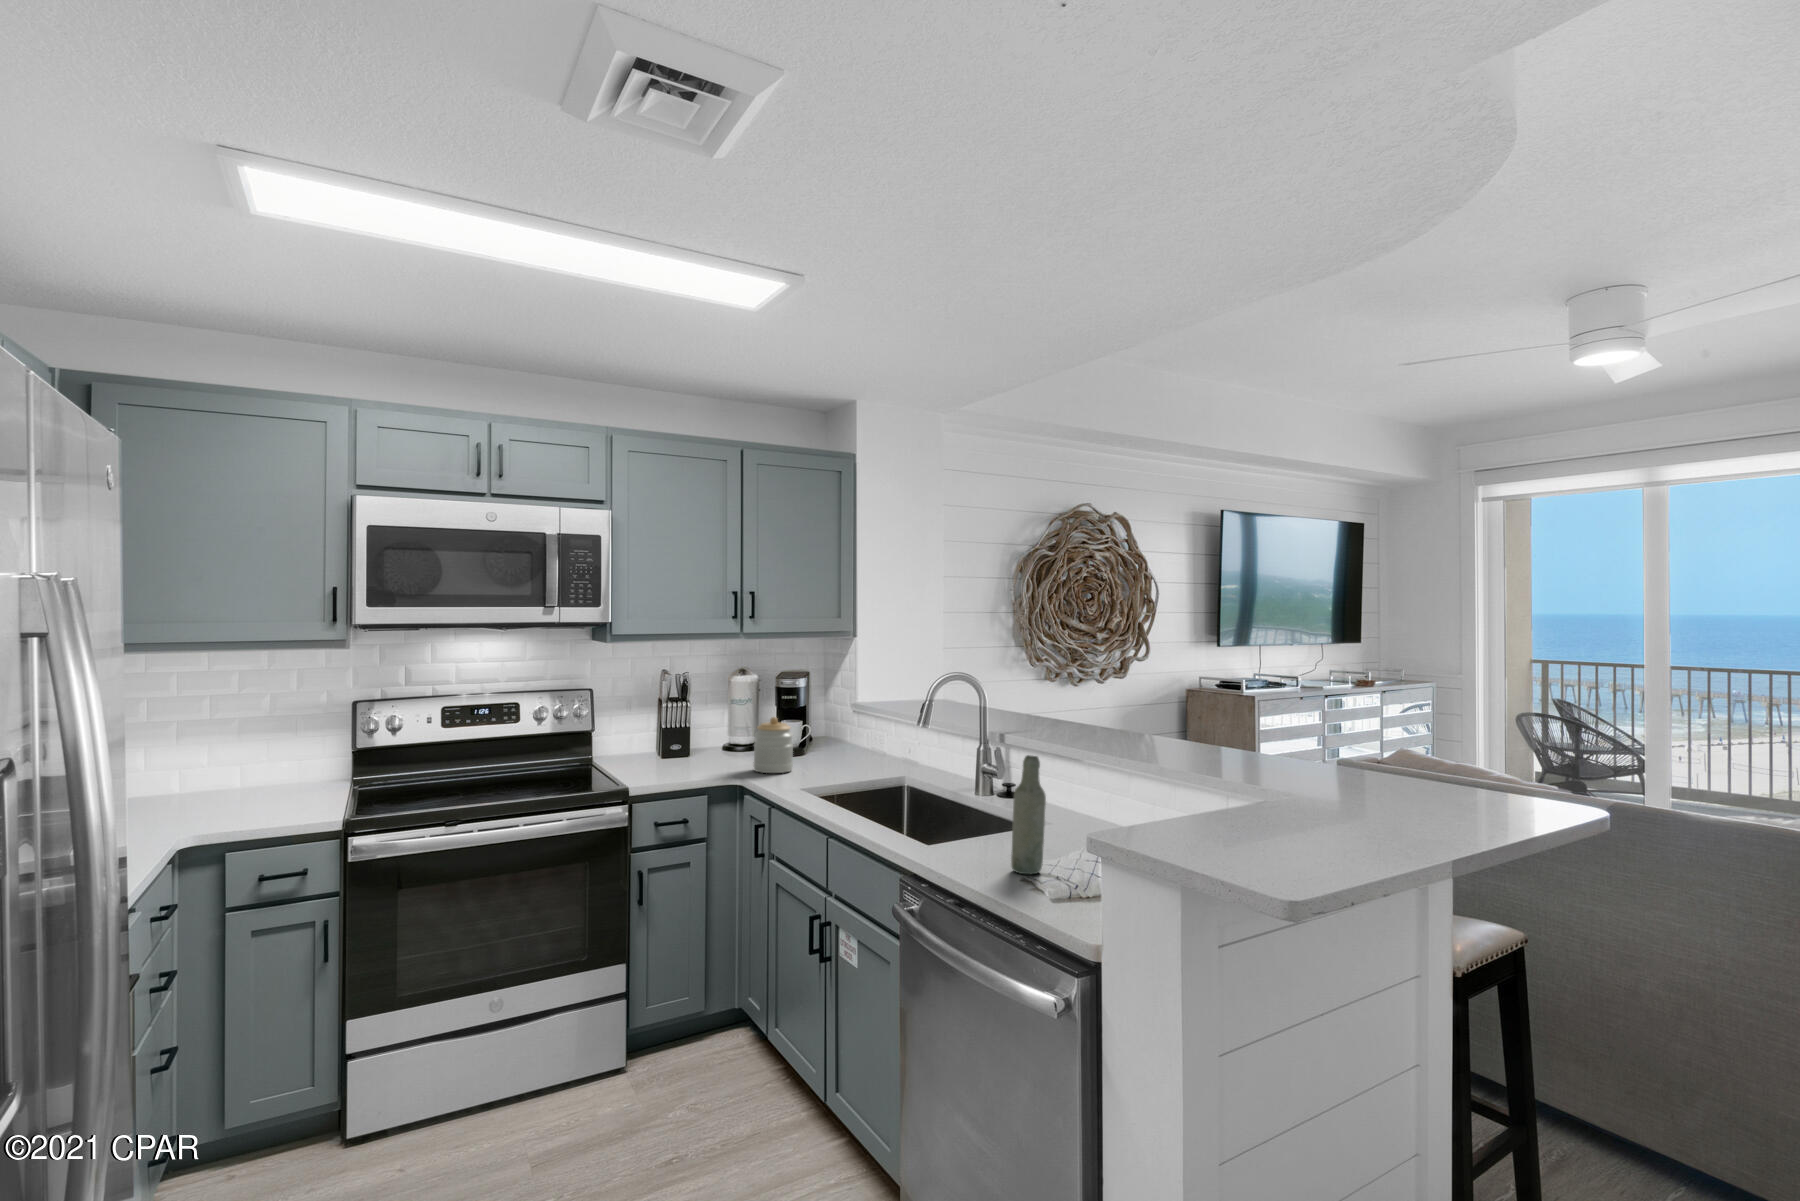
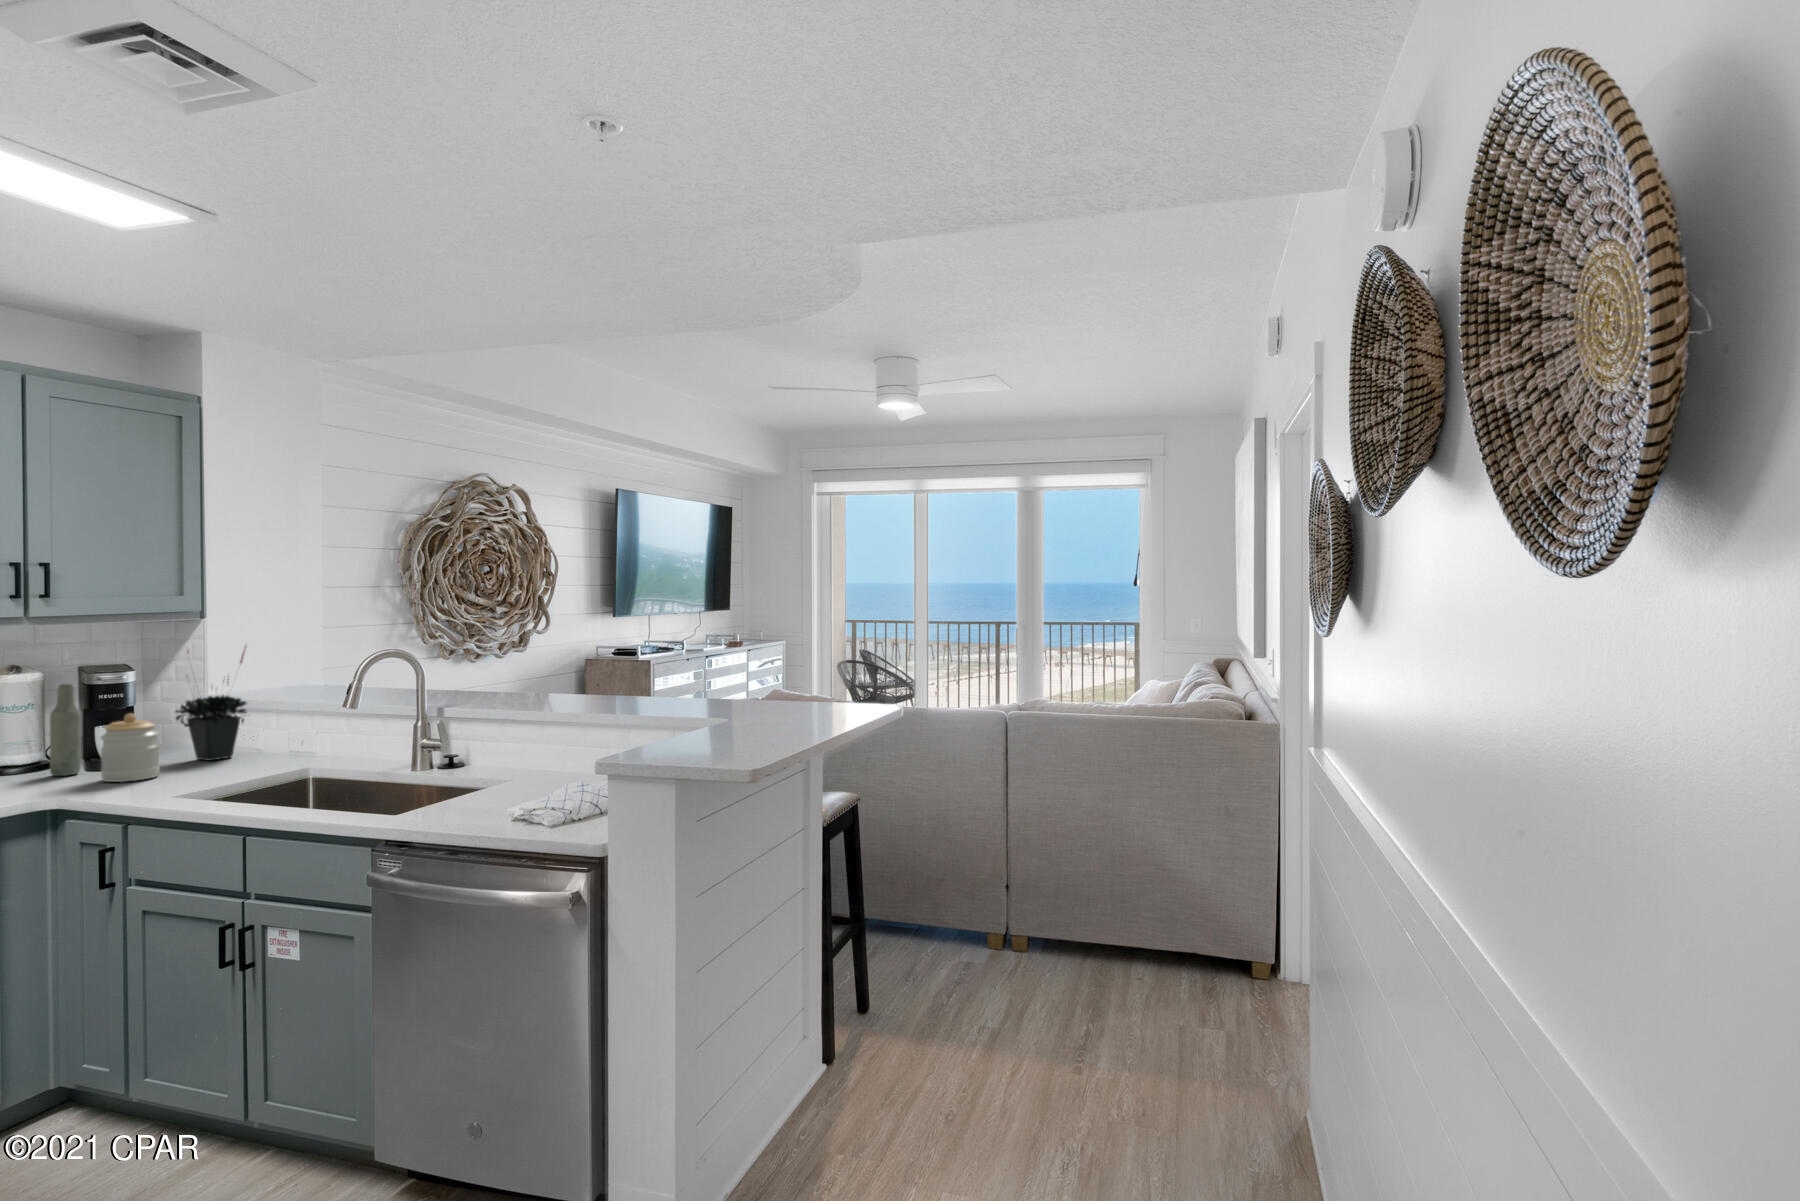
potted plant: none [811,662,865,761] -> present [176,649,247,761]
bottle: present [1011,755,1046,874] -> present [50,684,82,776]

